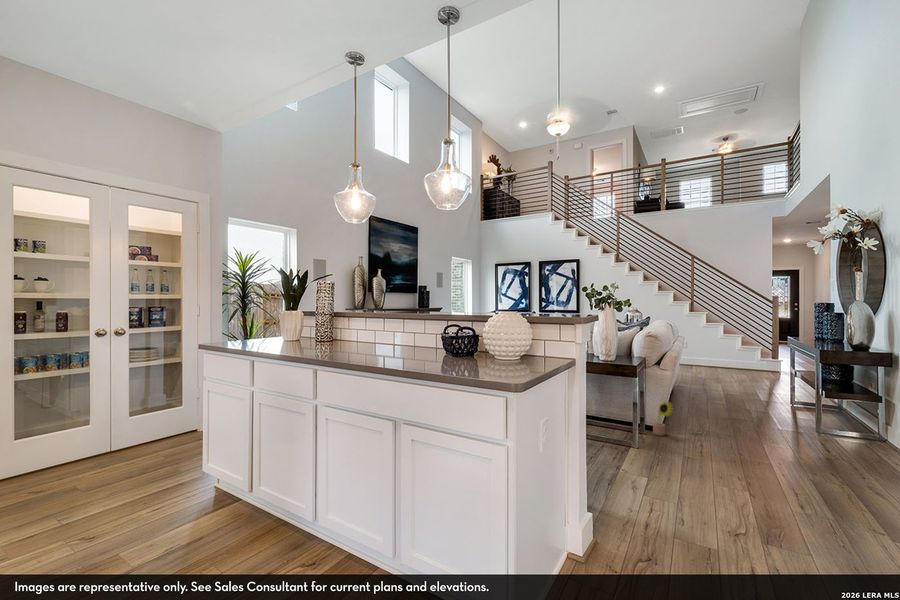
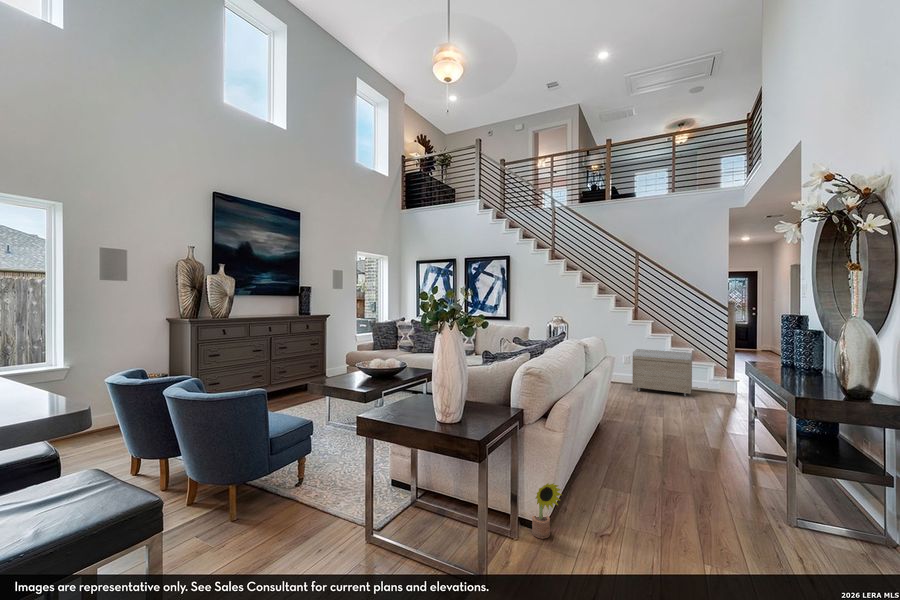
storage bench: none [692,336,742,373] -> present [632,349,692,397]

